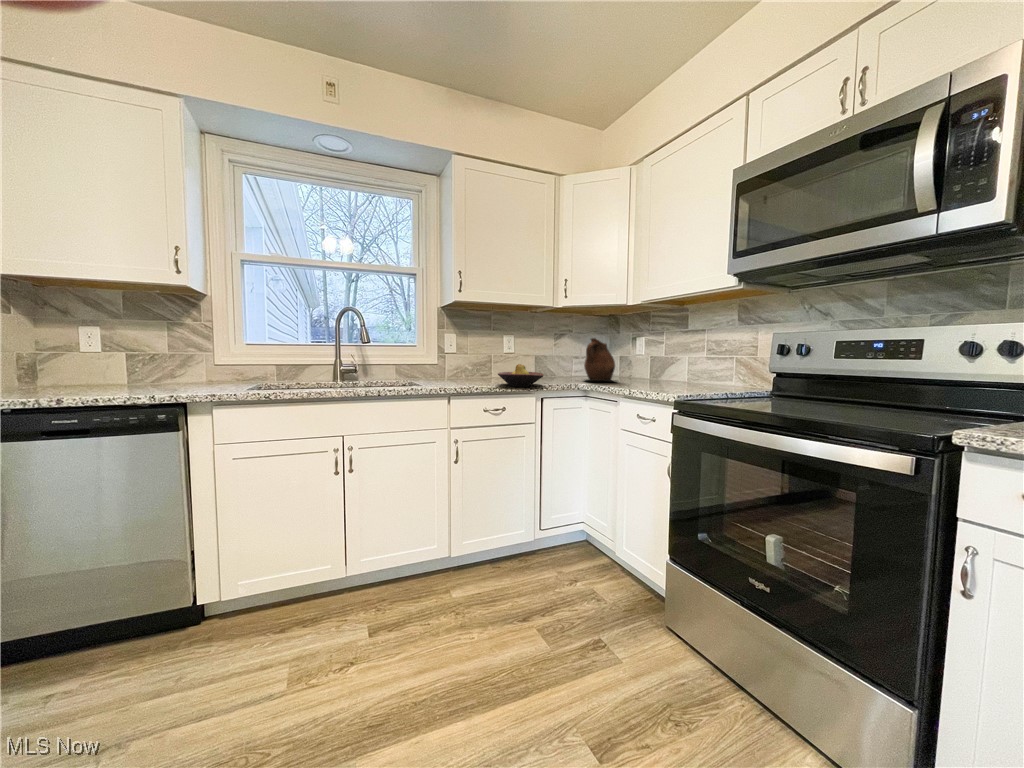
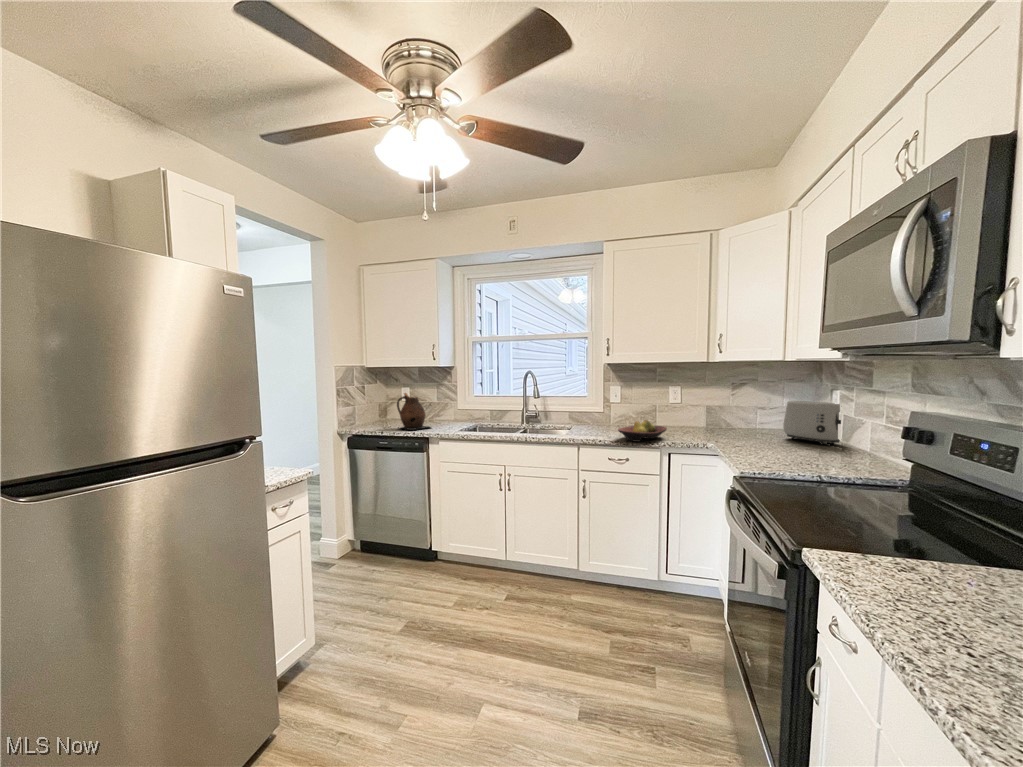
ceramic pitcher: present [584,338,615,381] -> present [397,393,430,430]
toaster: none [619,344,675,381] -> present [783,401,841,444]

